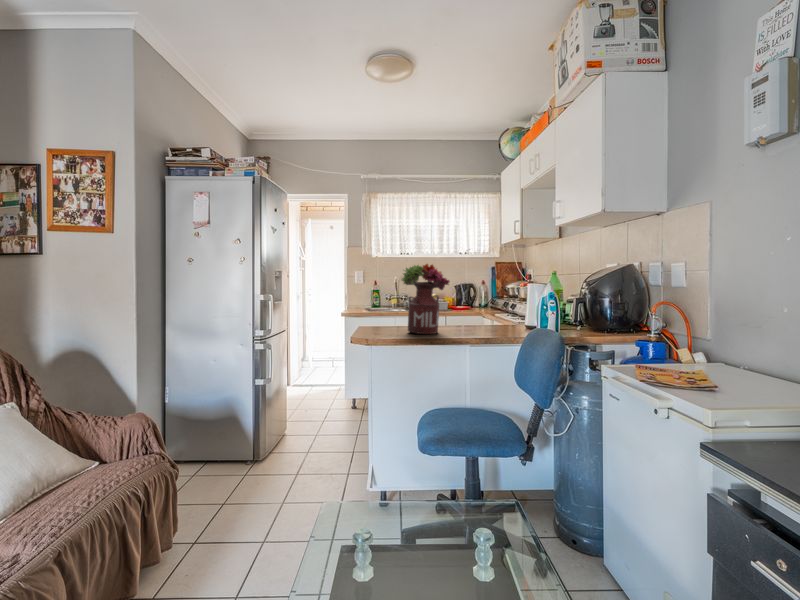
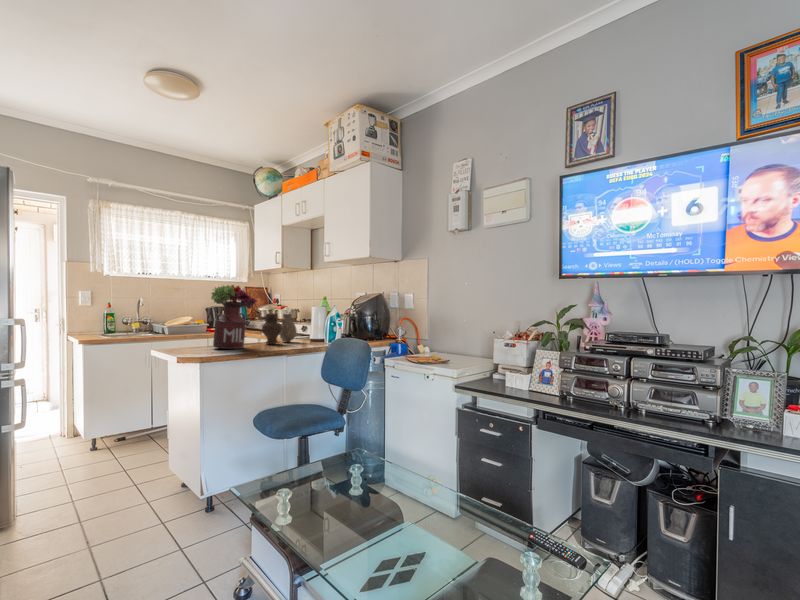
vase: none [465,294,510,330] -> present [262,313,297,344]

